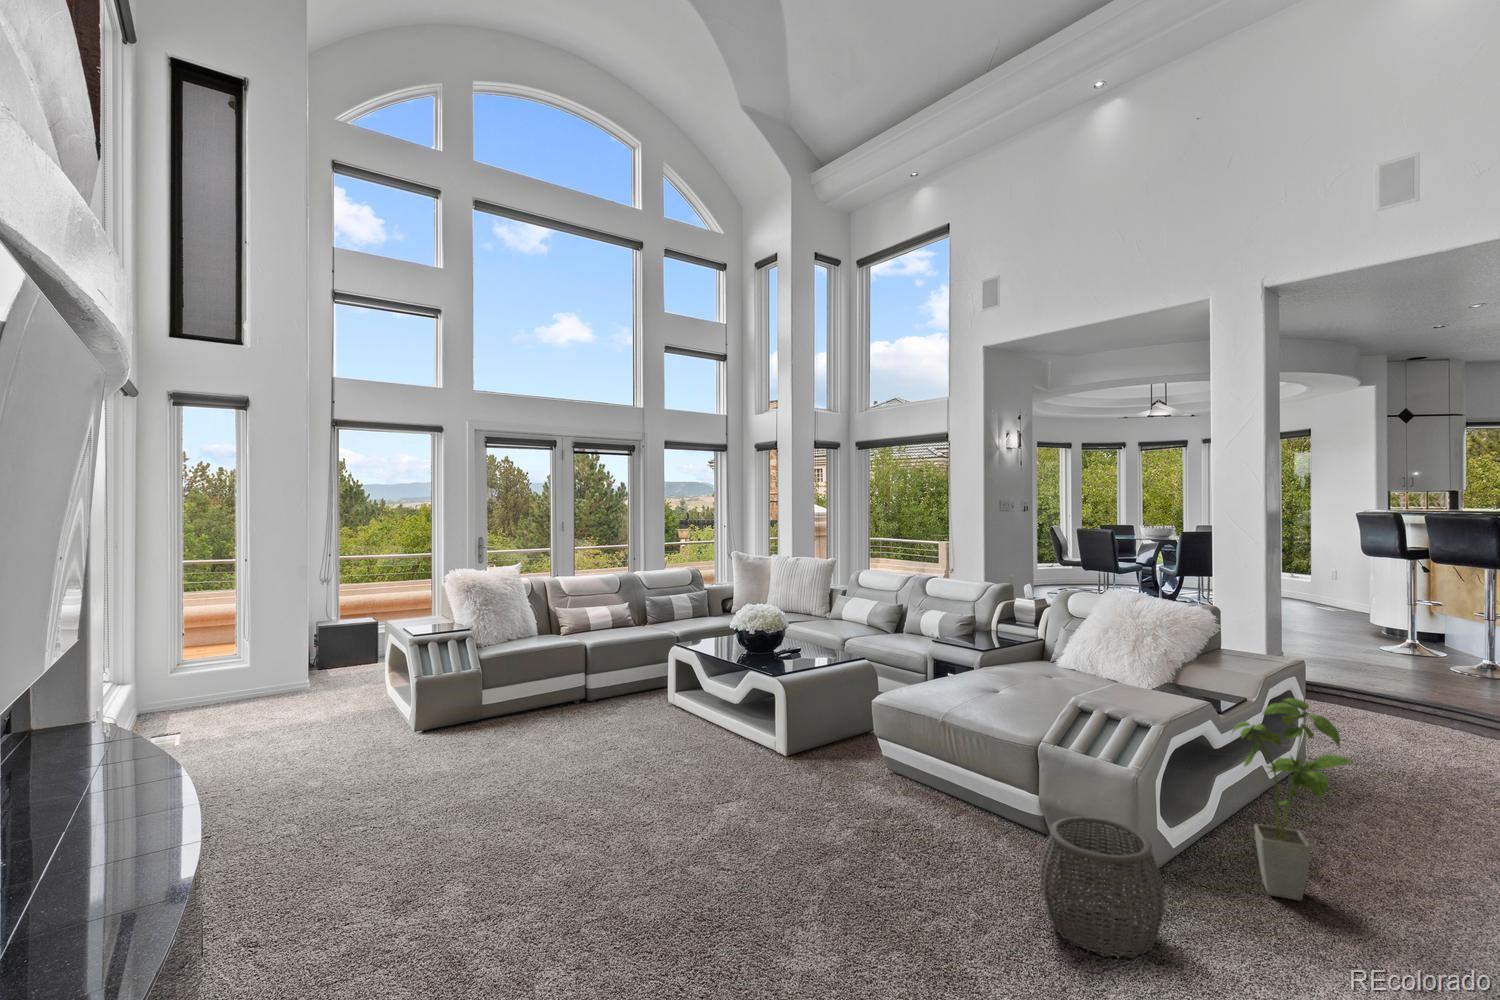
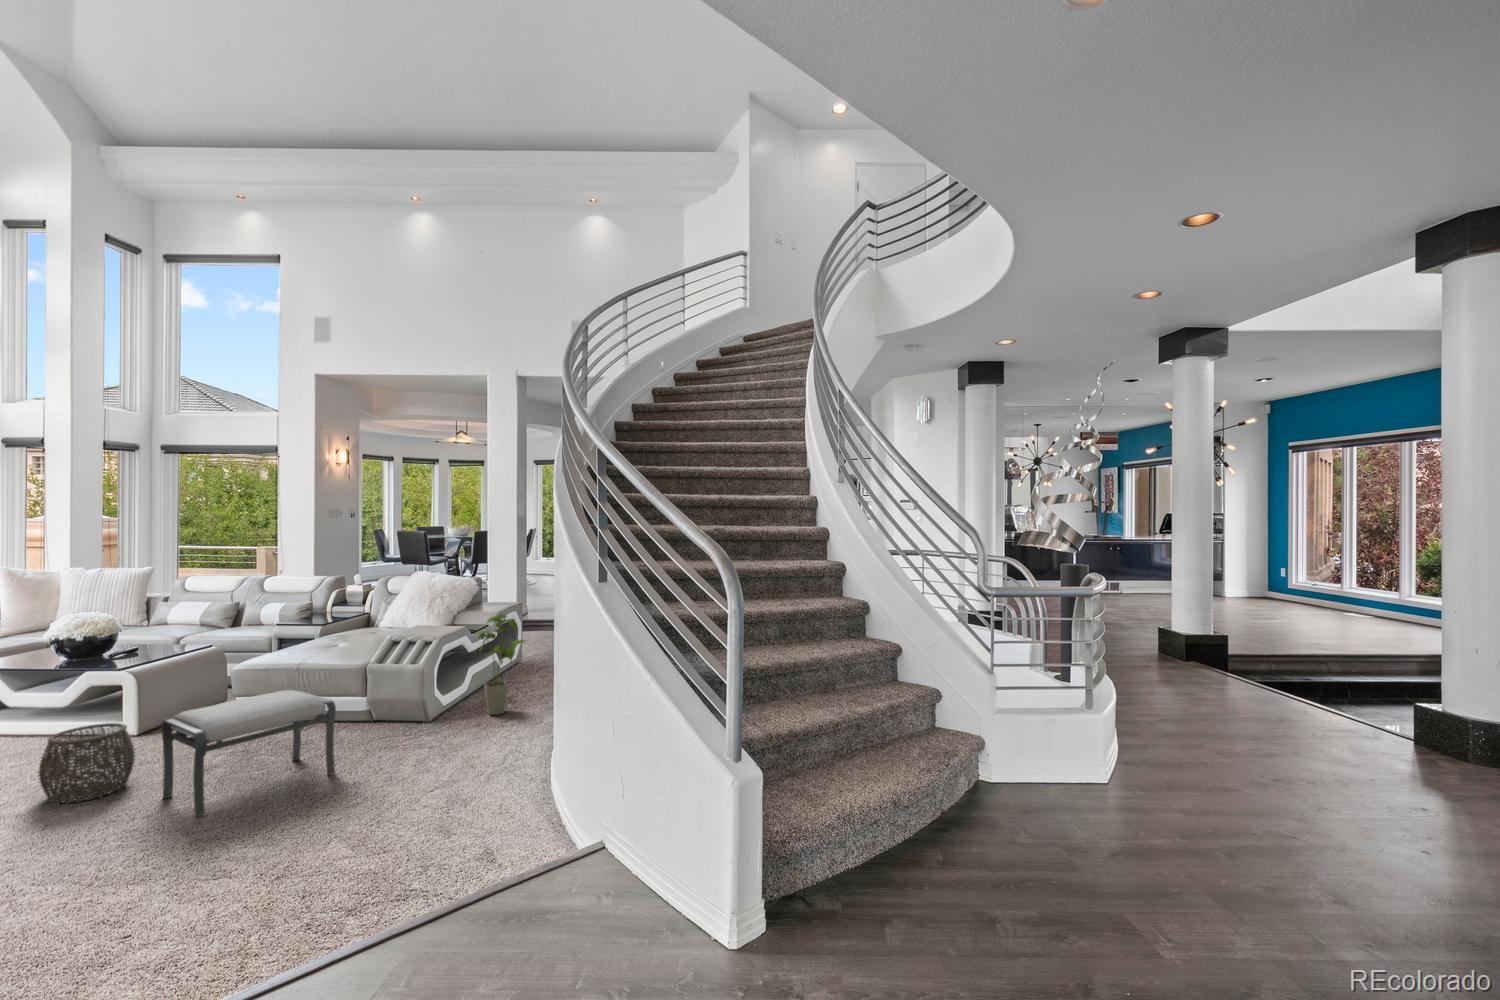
ottoman: none [766,772,987,965] -> present [161,690,336,817]
woven basket: present [1040,817,1166,958] -> present [38,723,135,804]

